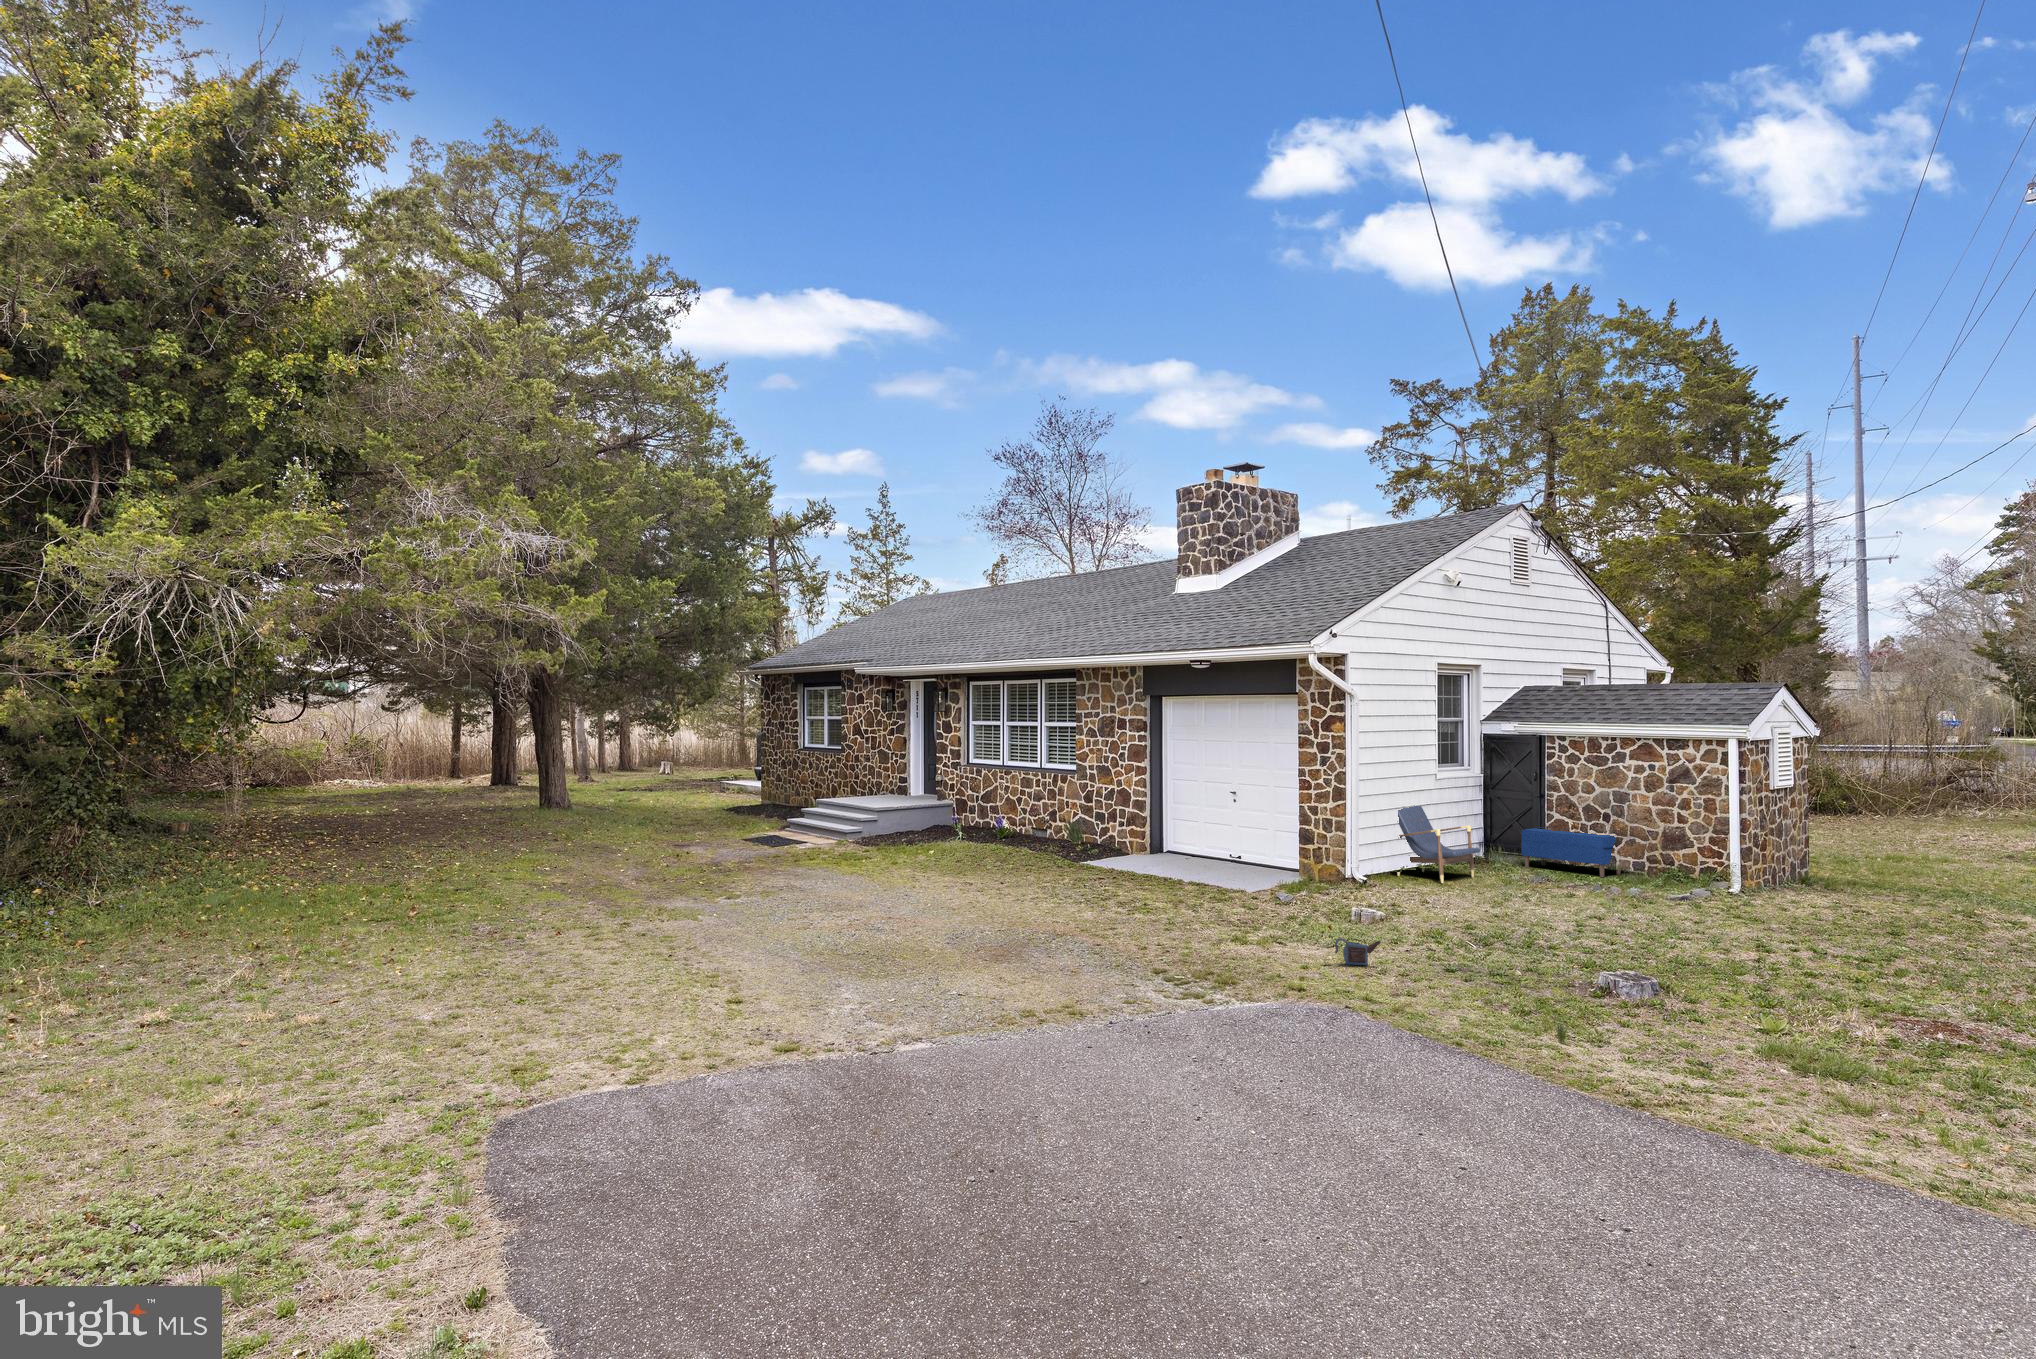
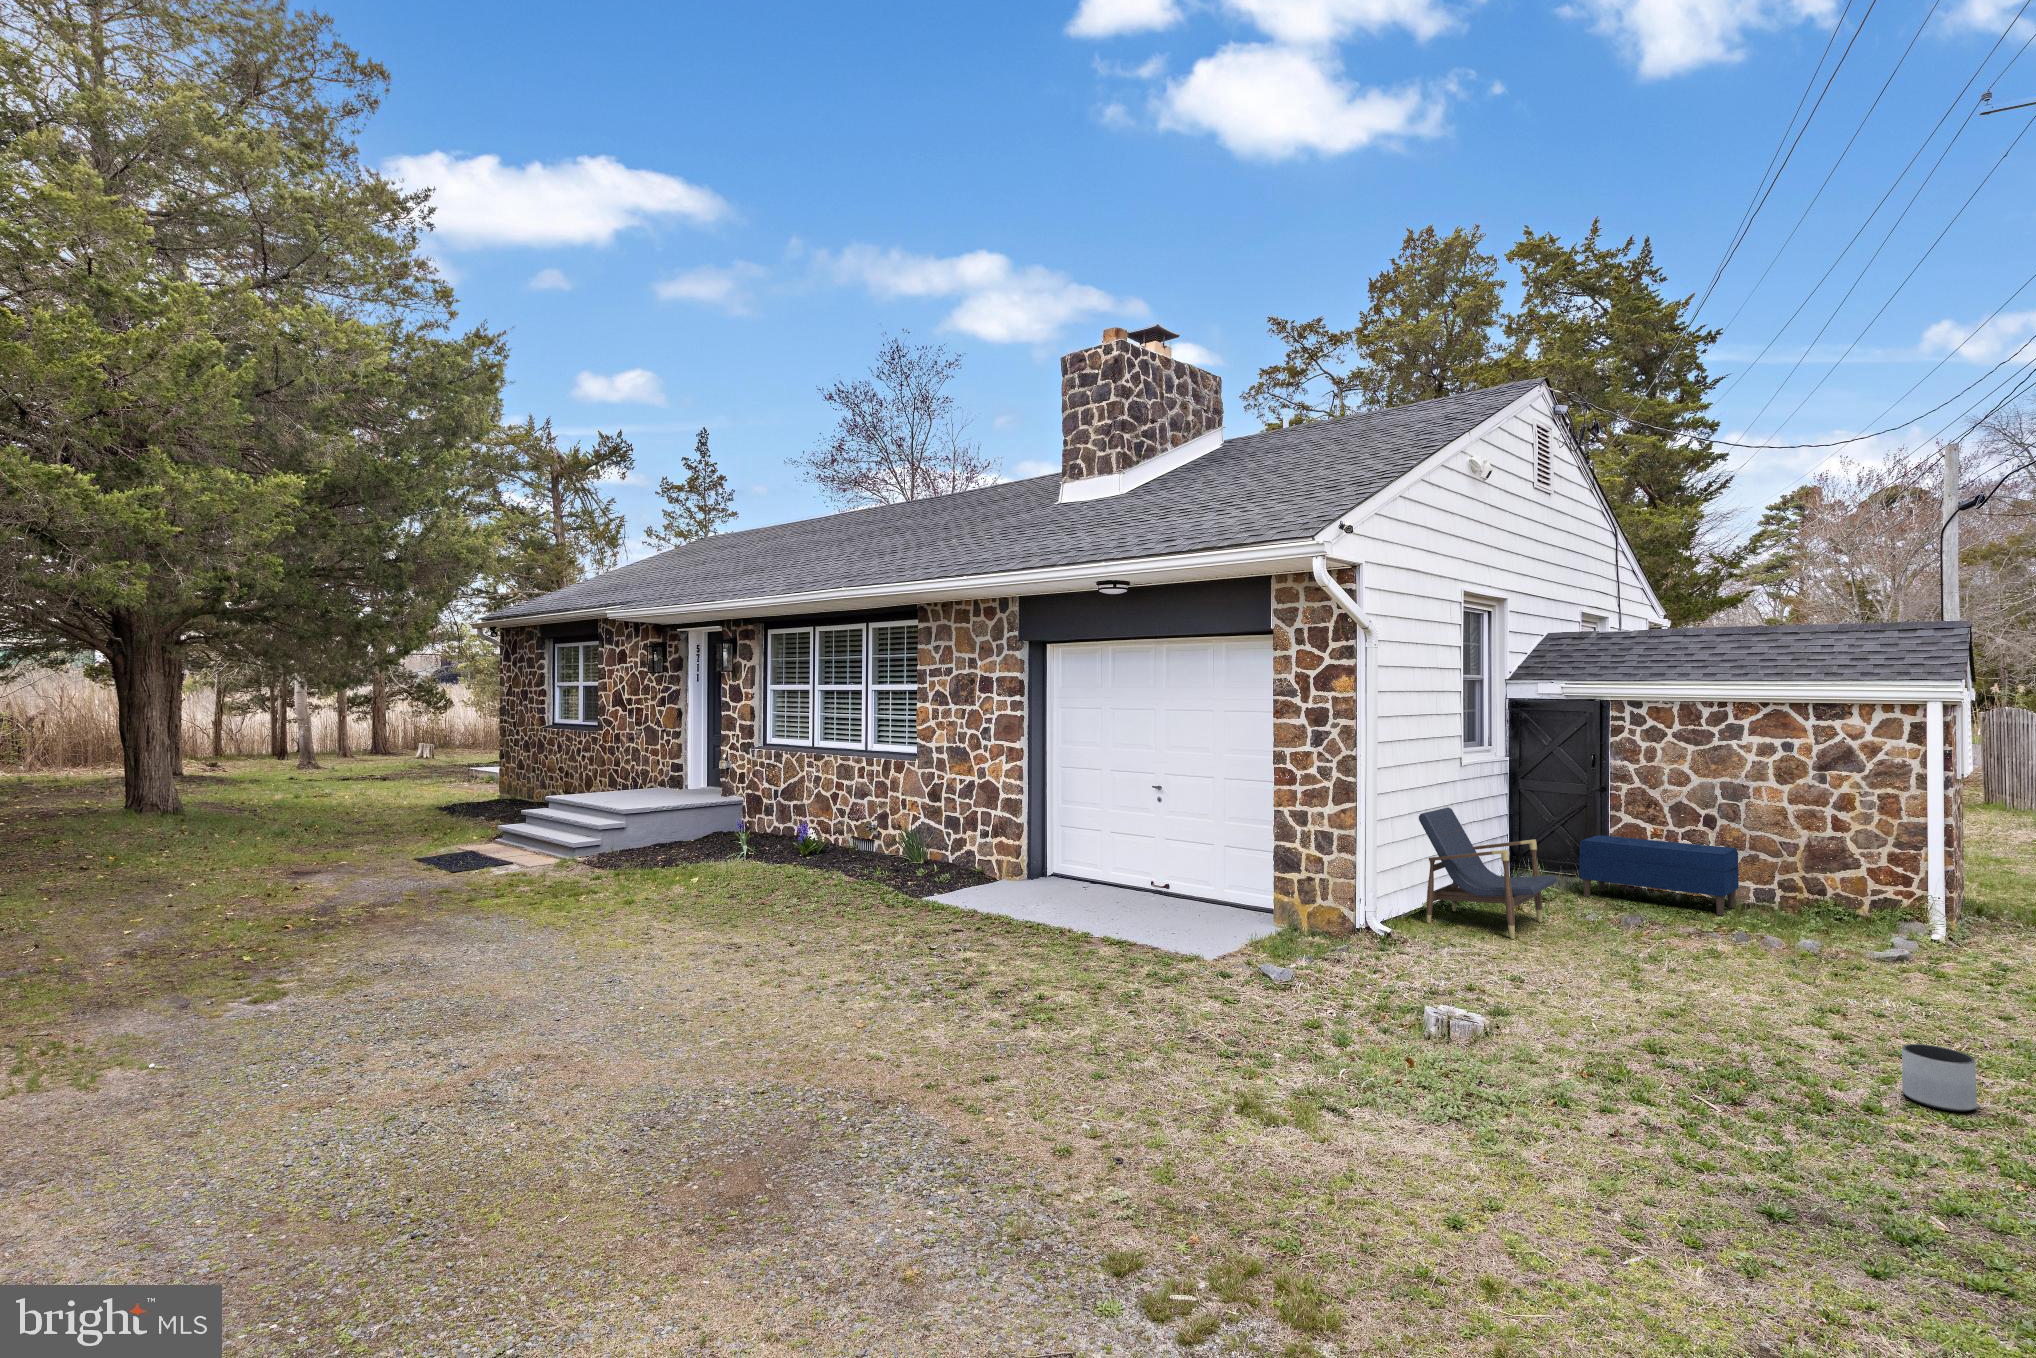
planter: none [1554,910,1583,937] -> present [1902,1044,1977,1111]
watering can: present [1335,938,1381,965] -> none [1618,1235,1747,1313]

